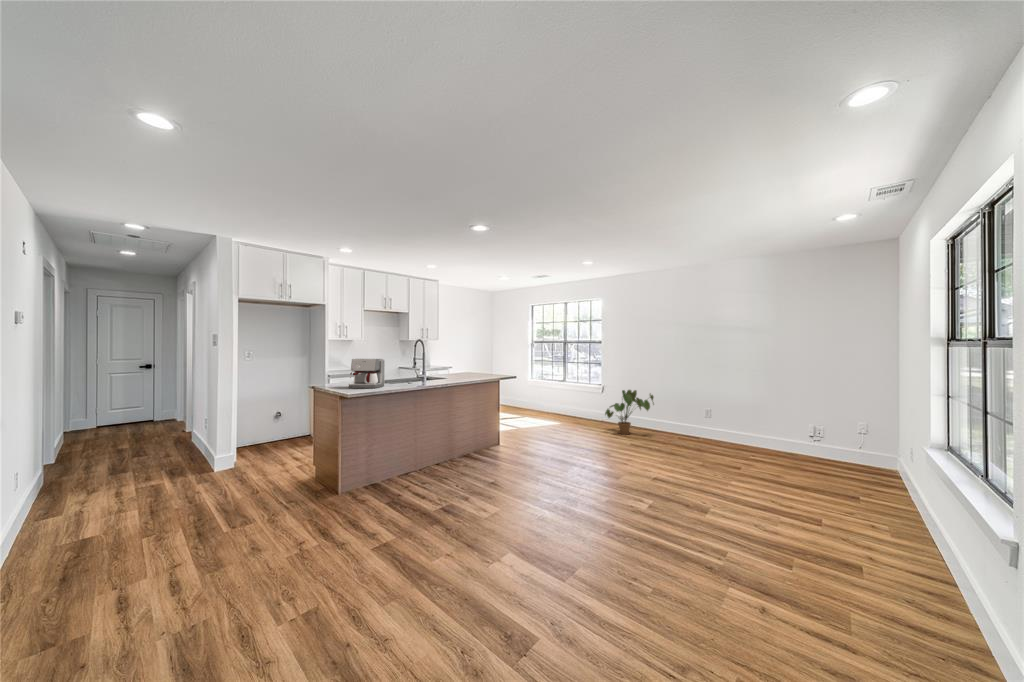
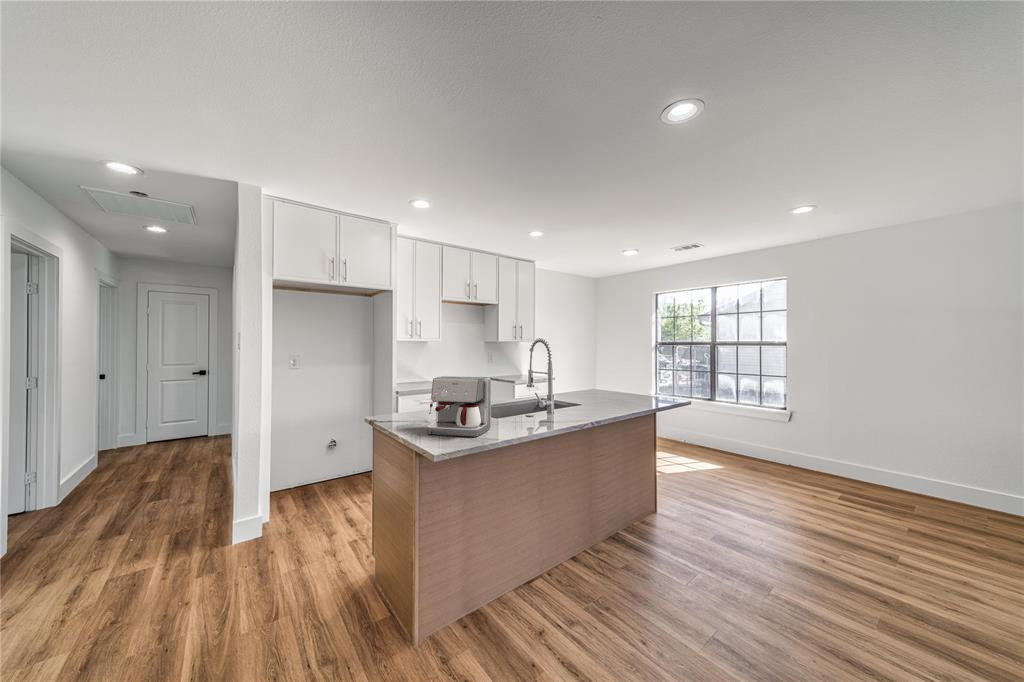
house plant: present [605,390,654,434] -> none [806,418,901,492]

